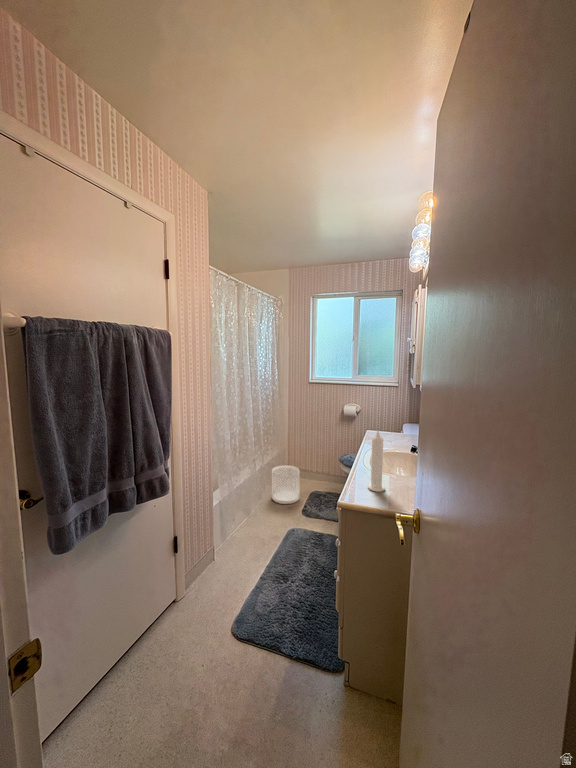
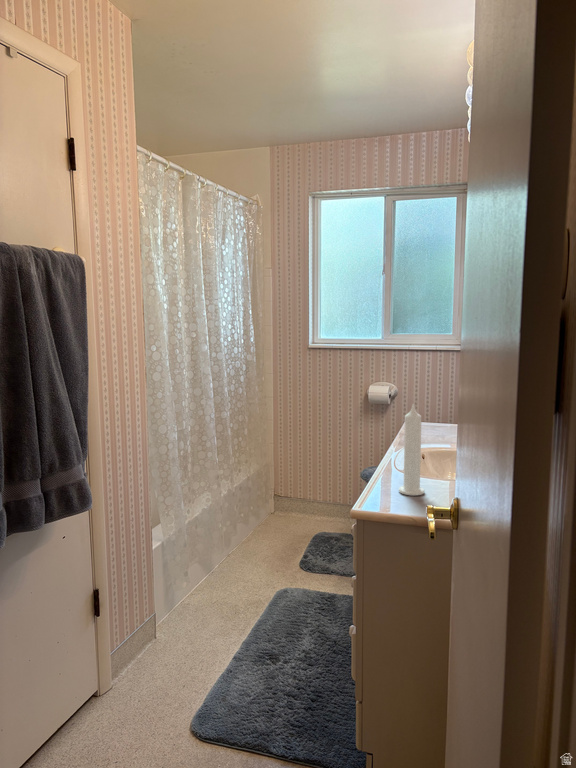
waste basket: present [272,465,300,504] -> none [247,492,295,555]

